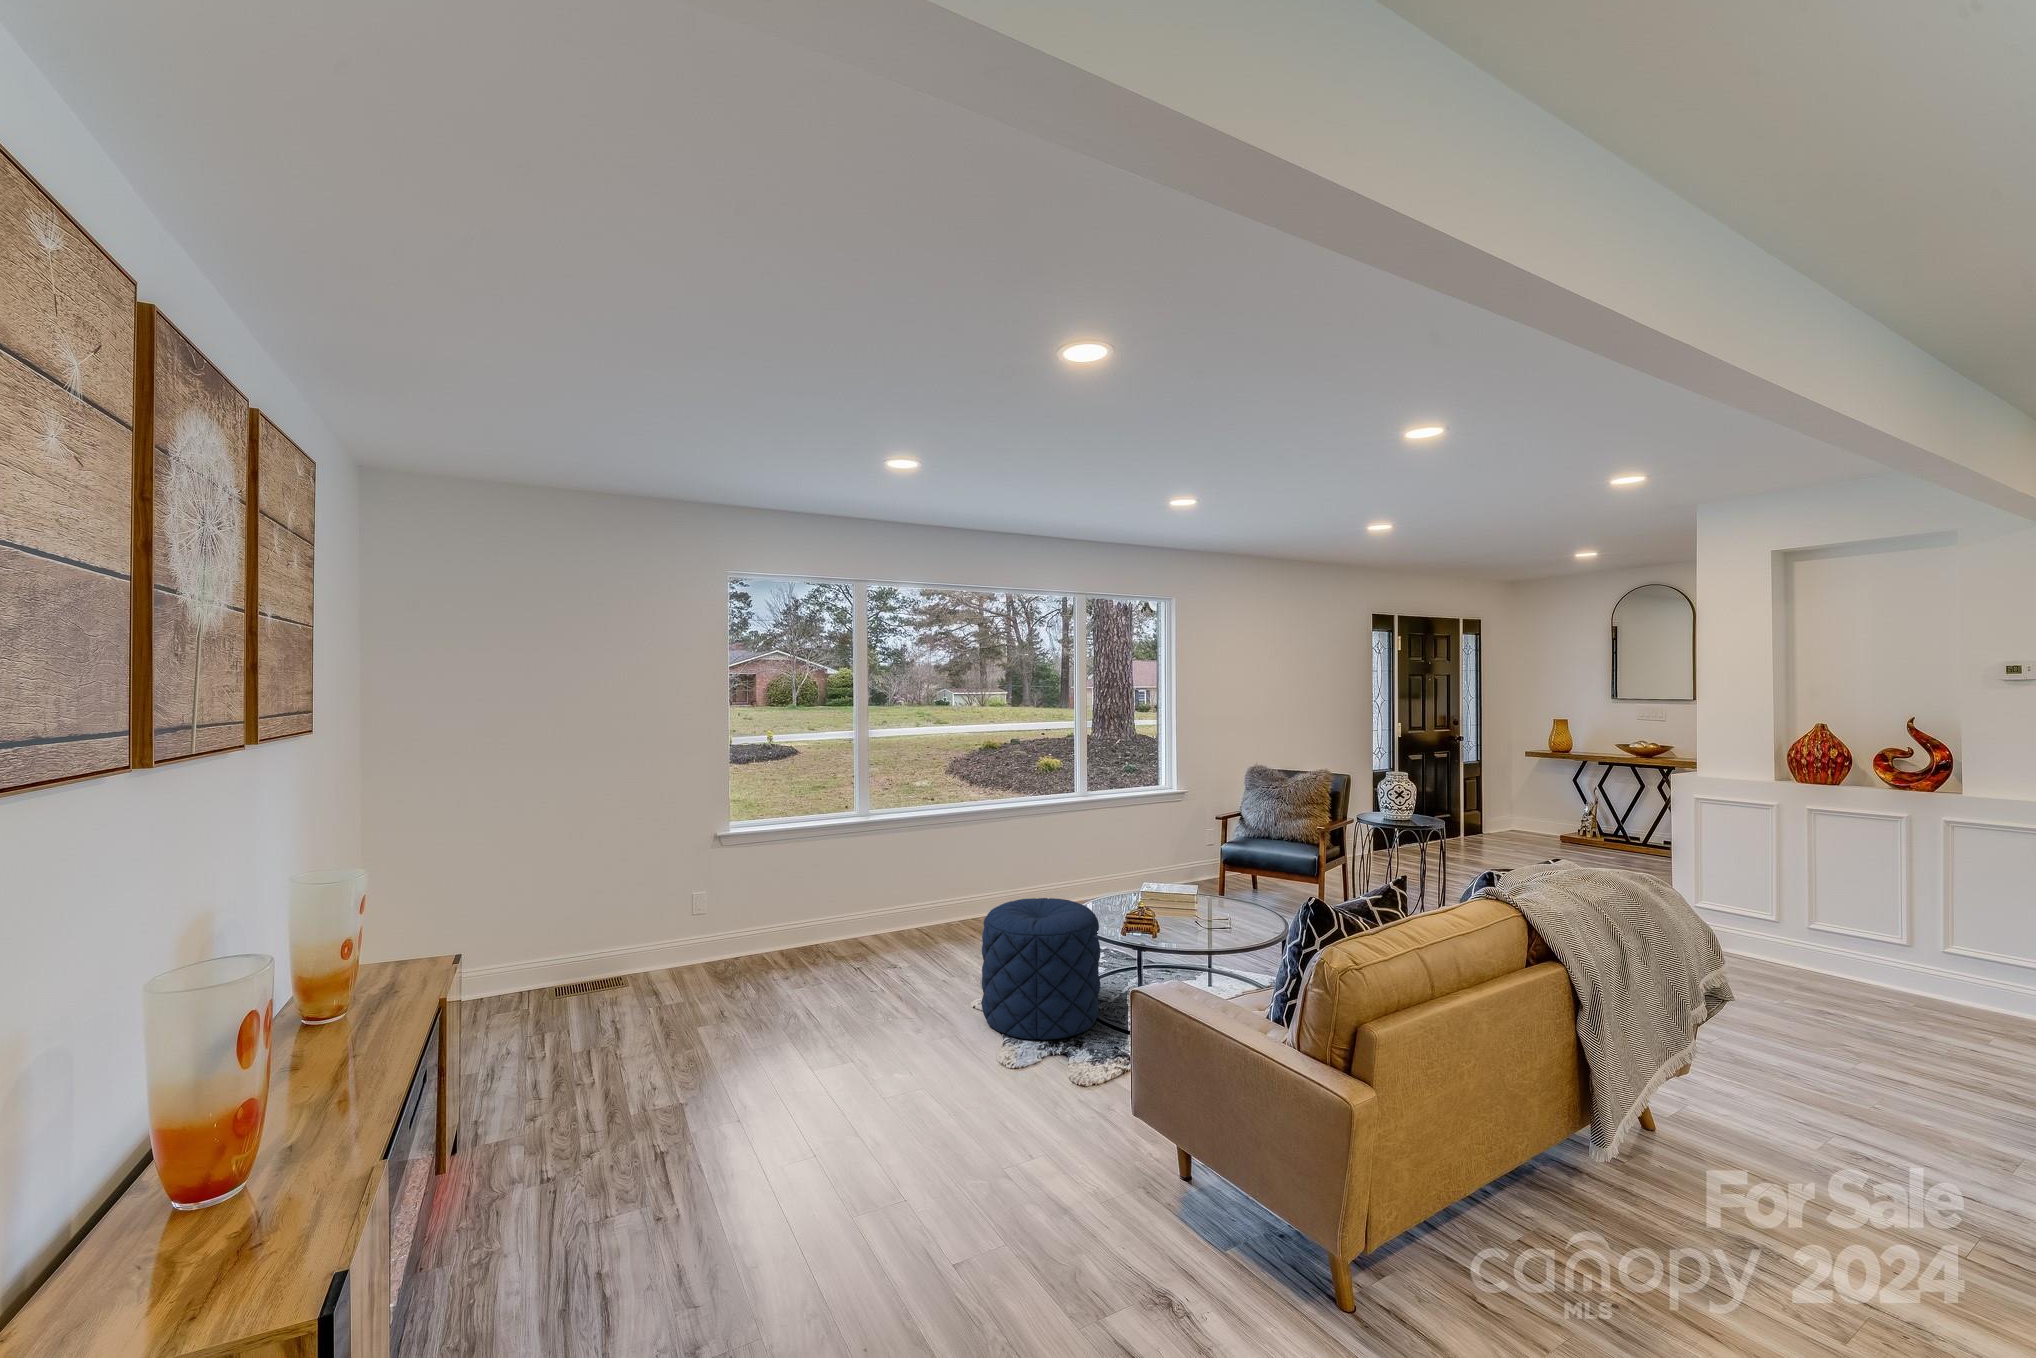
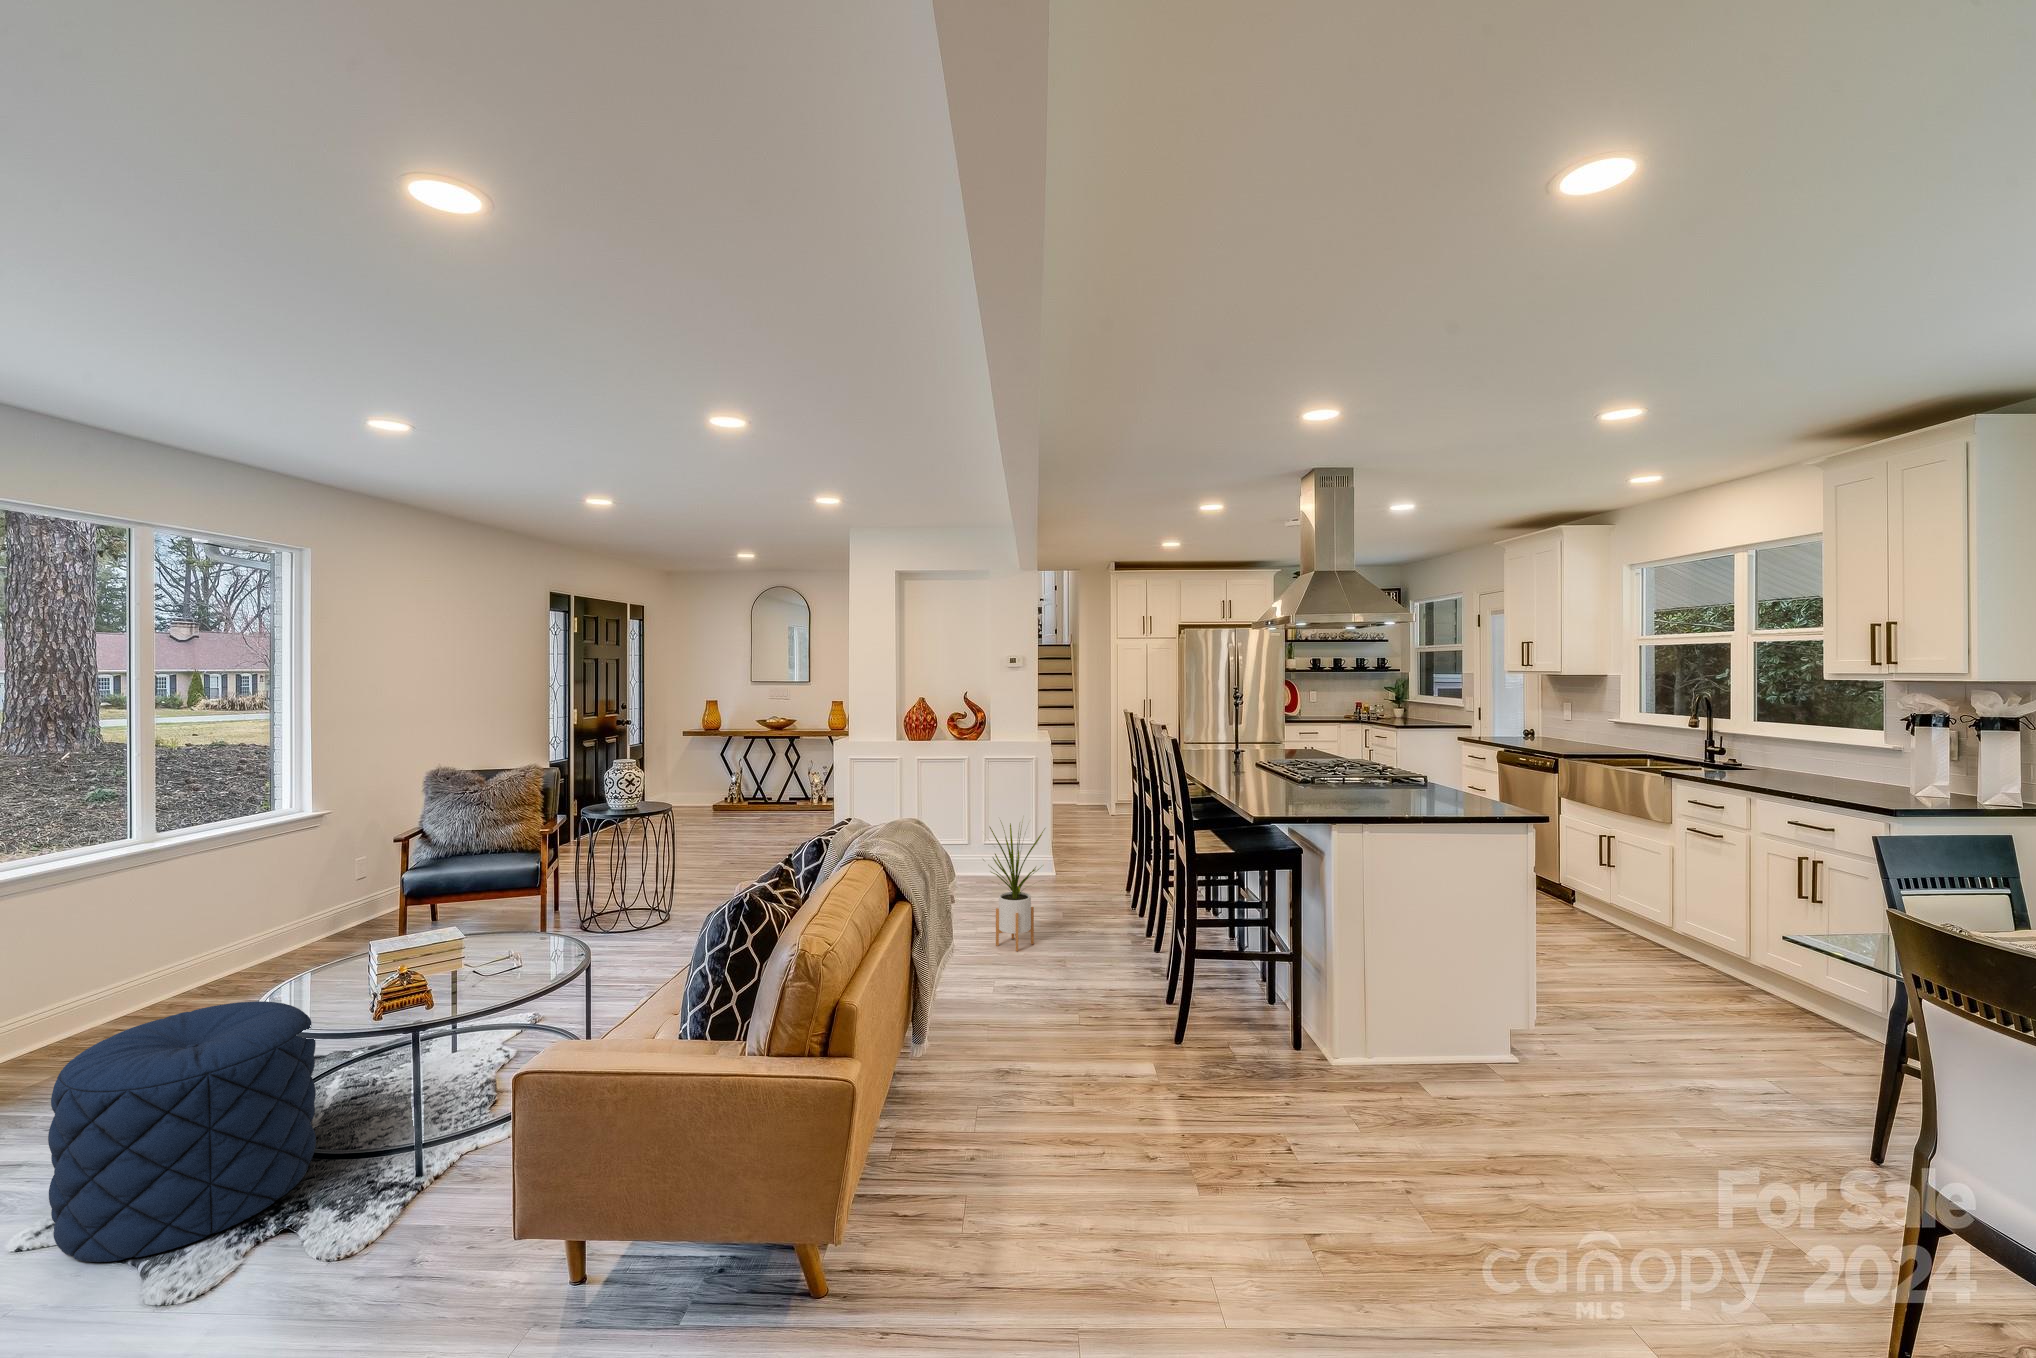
house plant: none [1842,909,1997,1127] -> present [990,823,1045,951]

